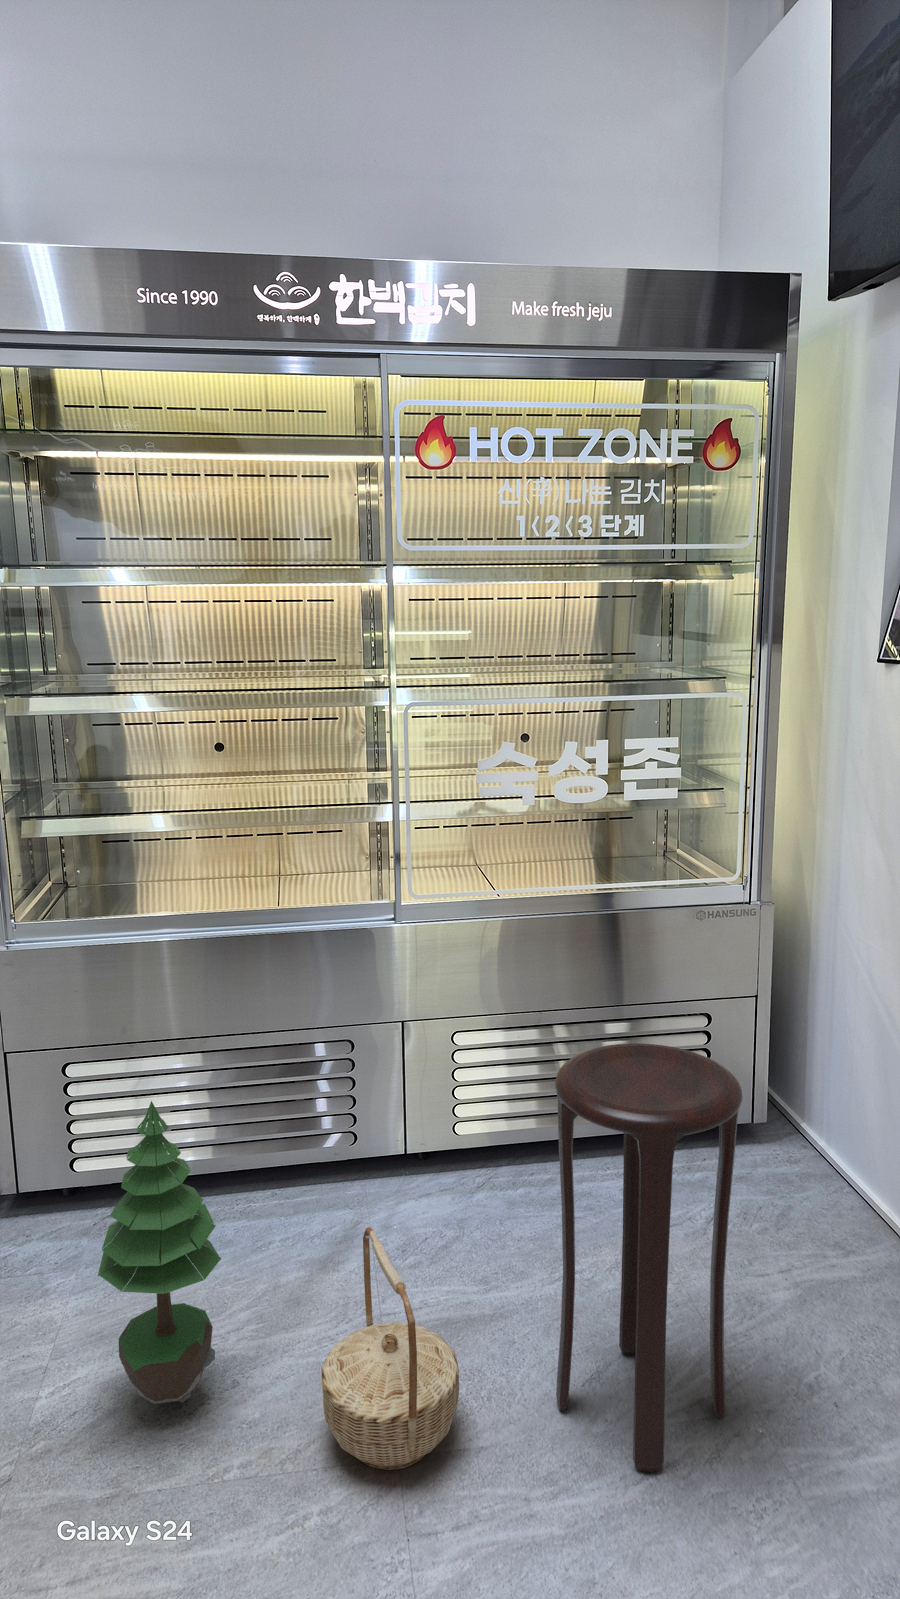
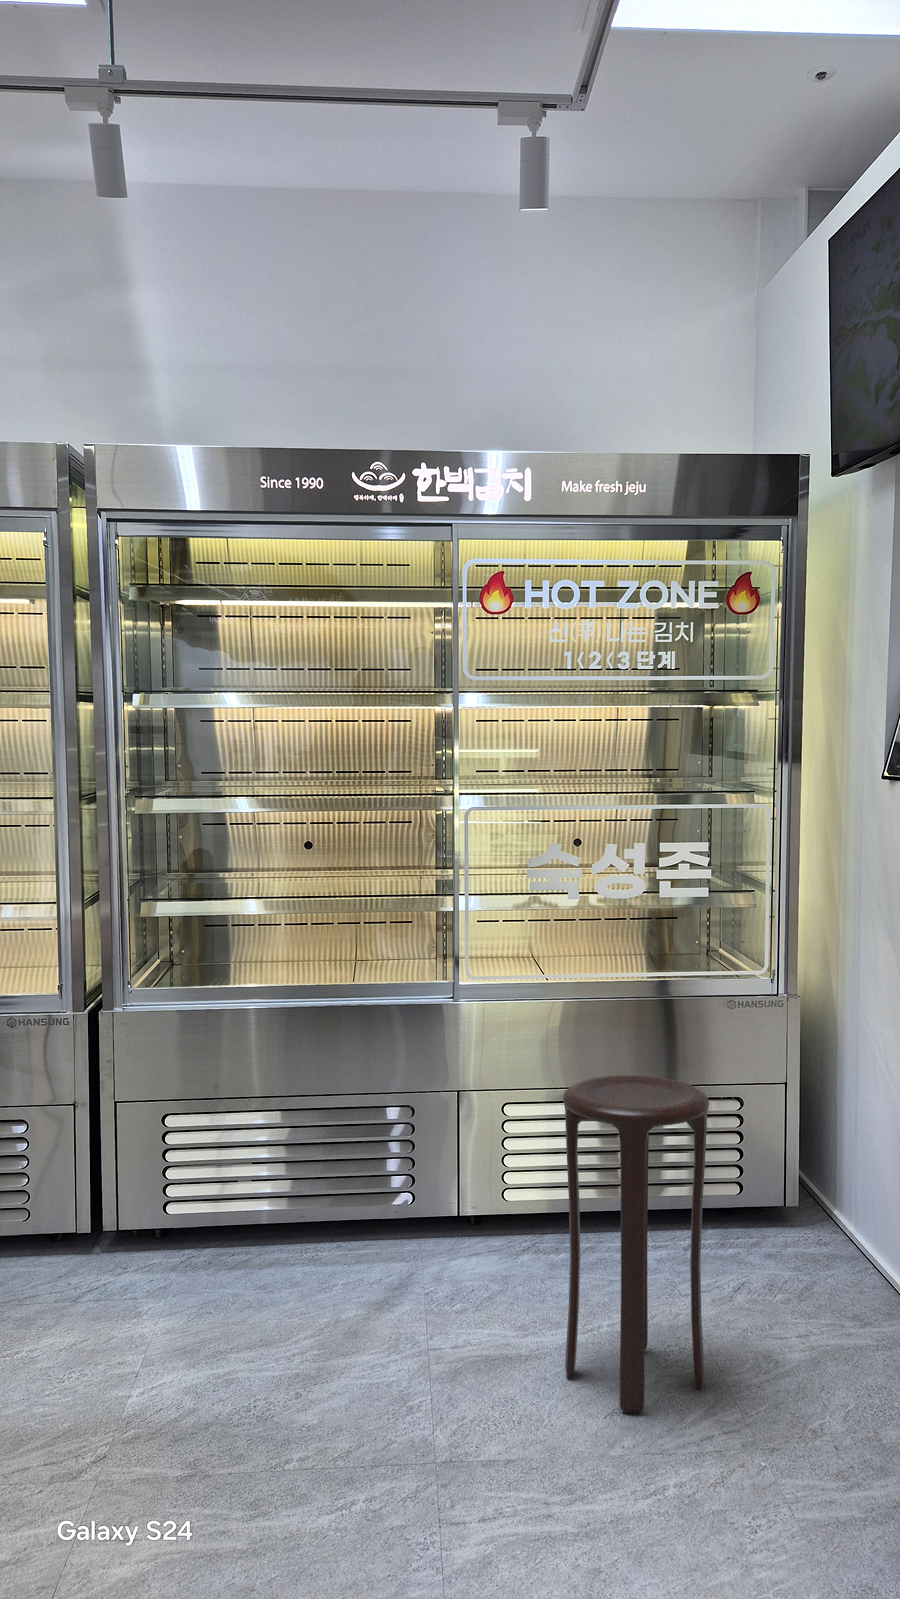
potted tree: present [98,1101,221,1404] -> none [204,1100,299,1356]
basket: present [321,1227,459,1470] -> none [374,1216,483,1401]

